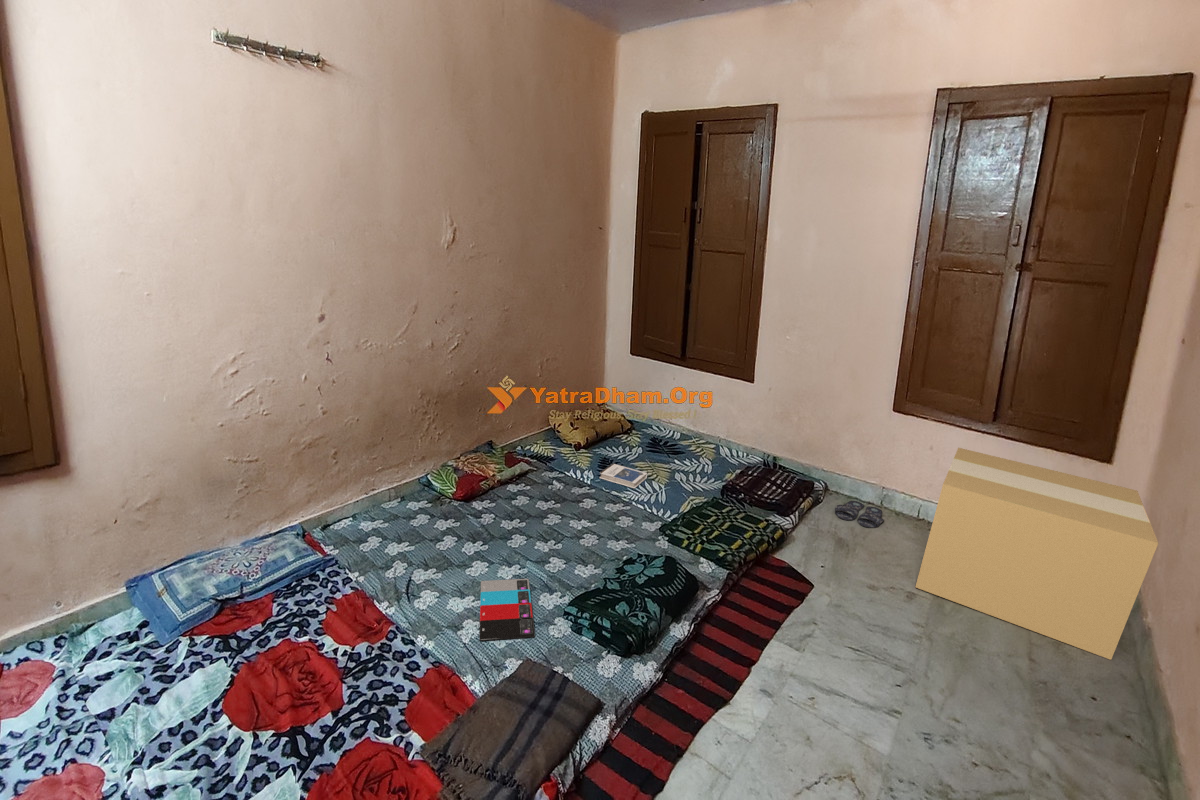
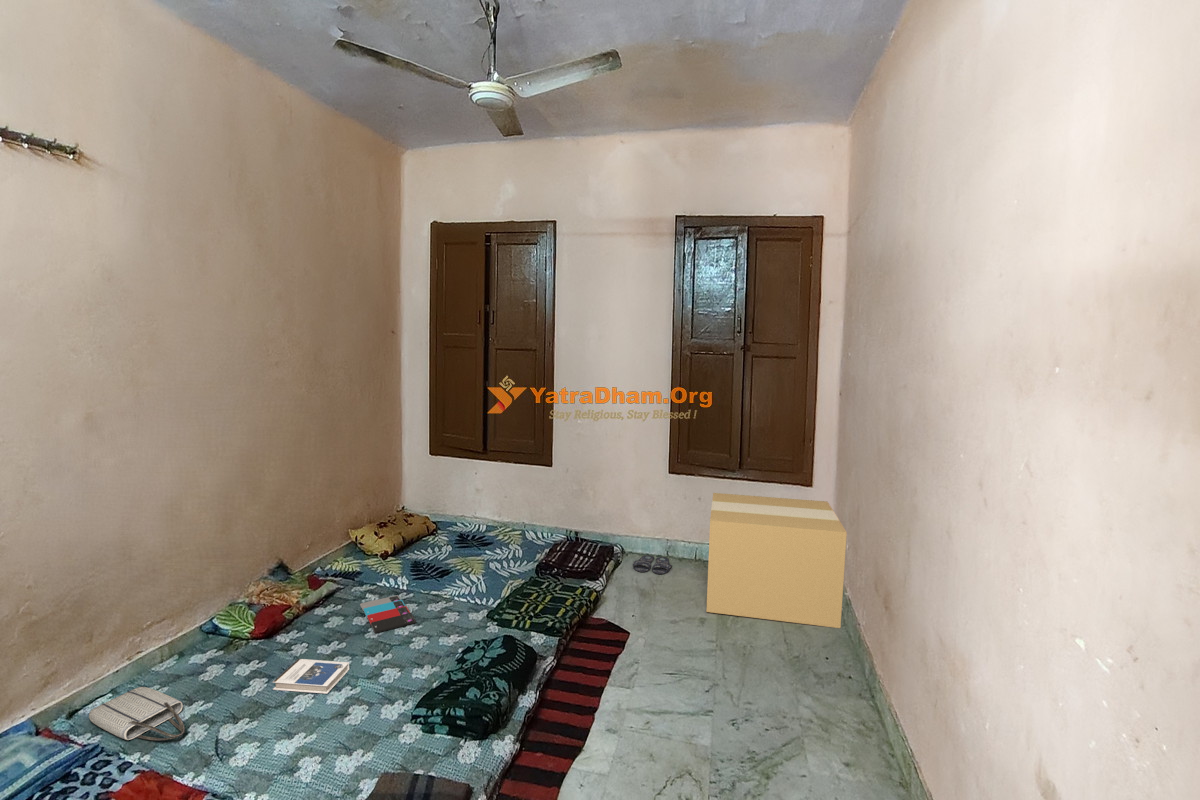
hardback book: present [599,464,647,488] -> present [273,659,349,694]
tote bag: none [330,520,392,571] -> present [89,687,185,741]
smartphone: present [479,579,535,641] -> present [360,595,416,633]

